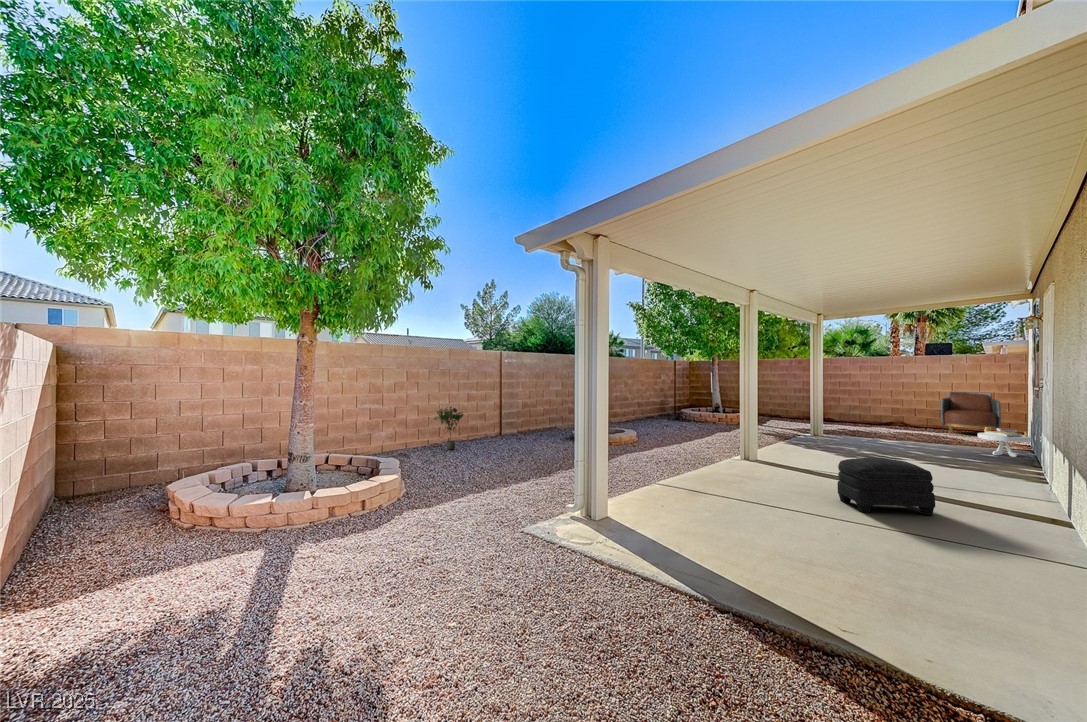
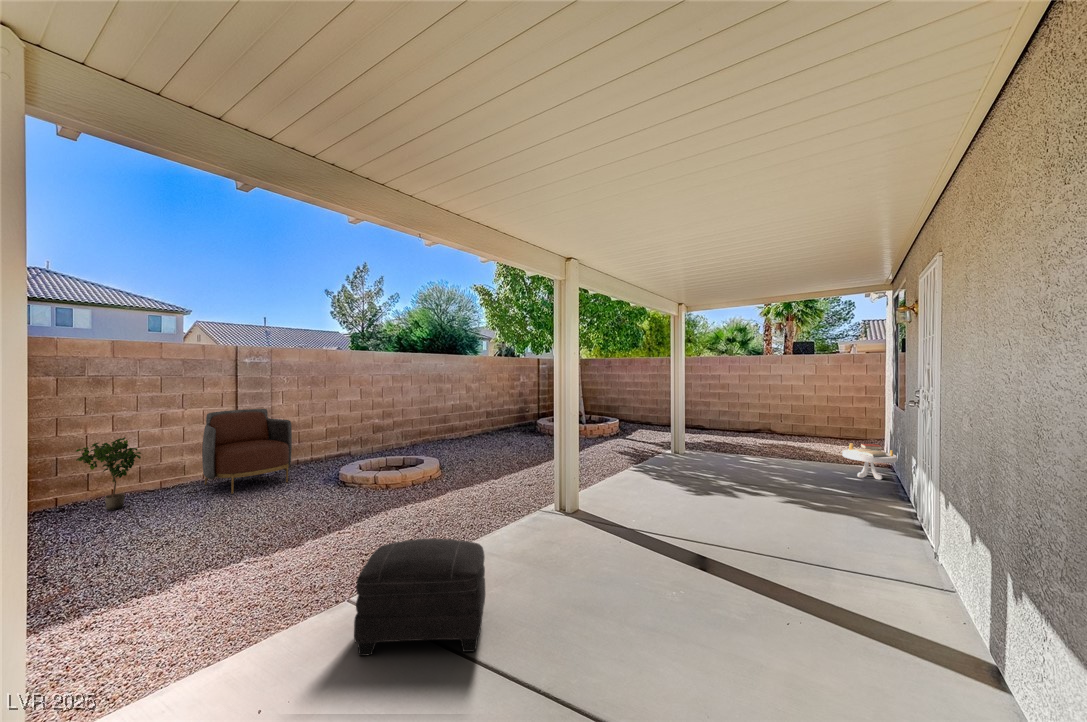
armchair: present [940,392,1001,435] -> present [202,409,292,494]
ottoman: present [837,457,935,515] -> present [354,538,485,656]

